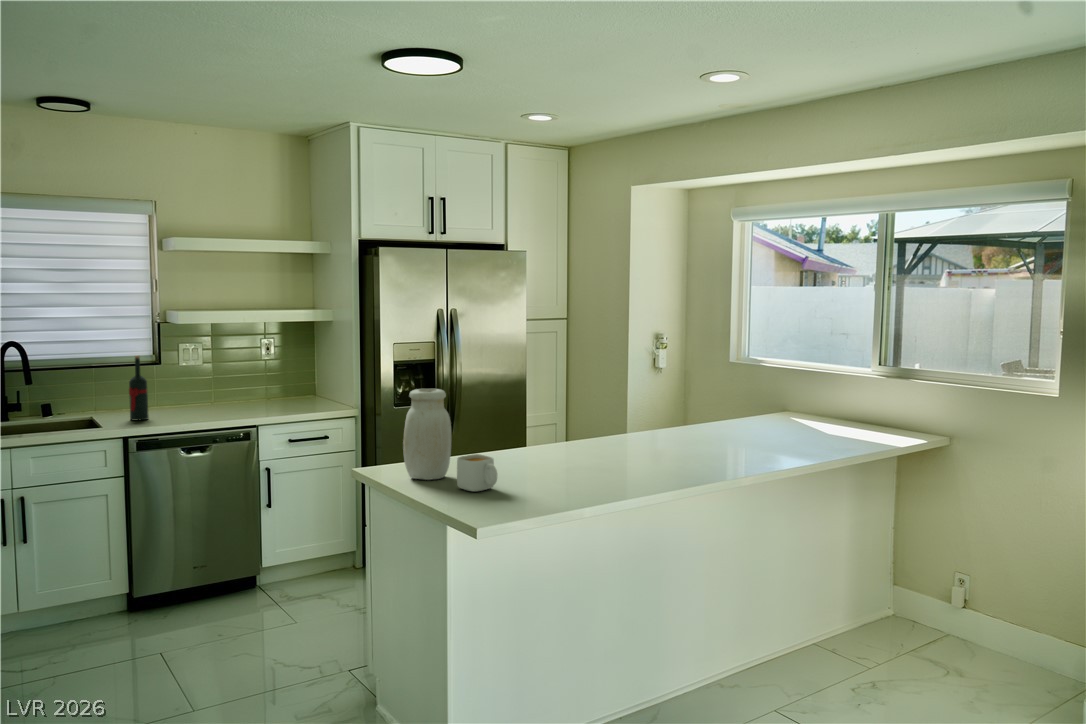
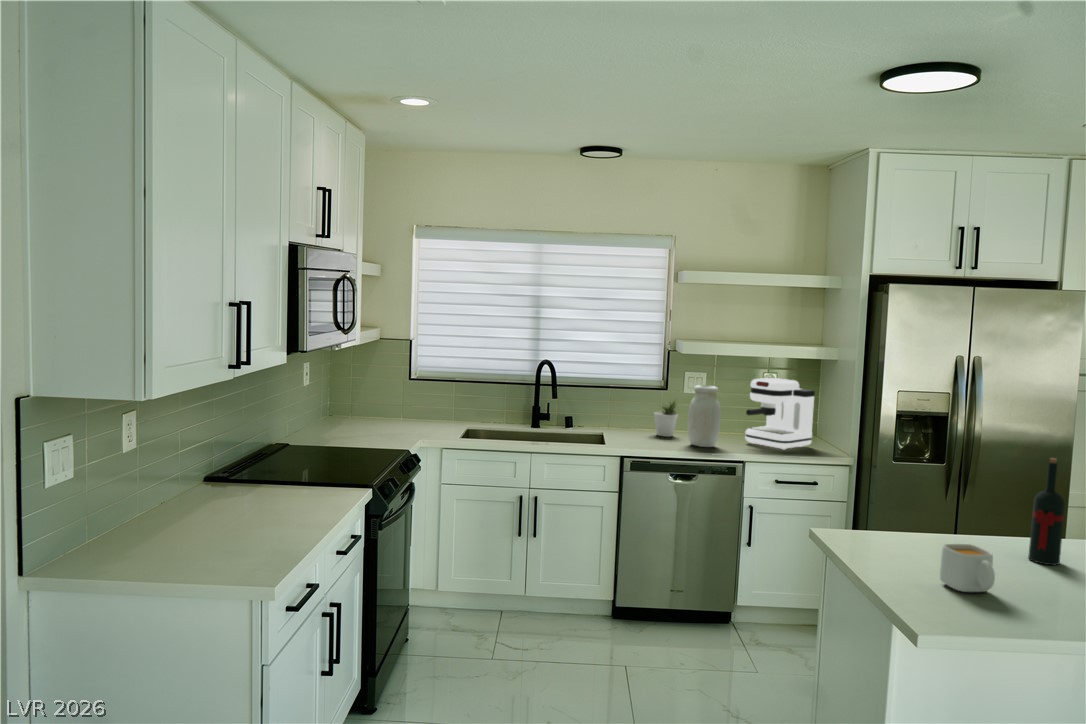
coffee maker: none [253,343,317,410] -> present [745,378,815,450]
wine bottle: present [129,356,149,421] -> present [1028,458,1065,565]
potted plant: none [151,371,181,413] -> present [654,401,678,437]
jar: present [403,389,451,480] -> present [687,385,721,447]

